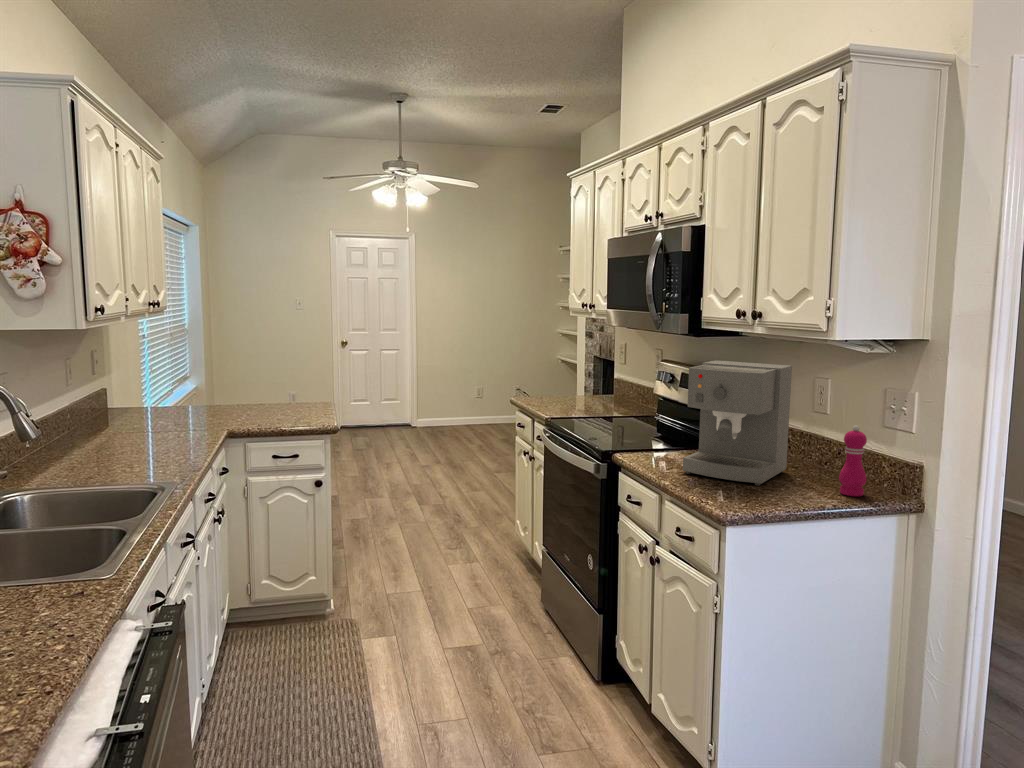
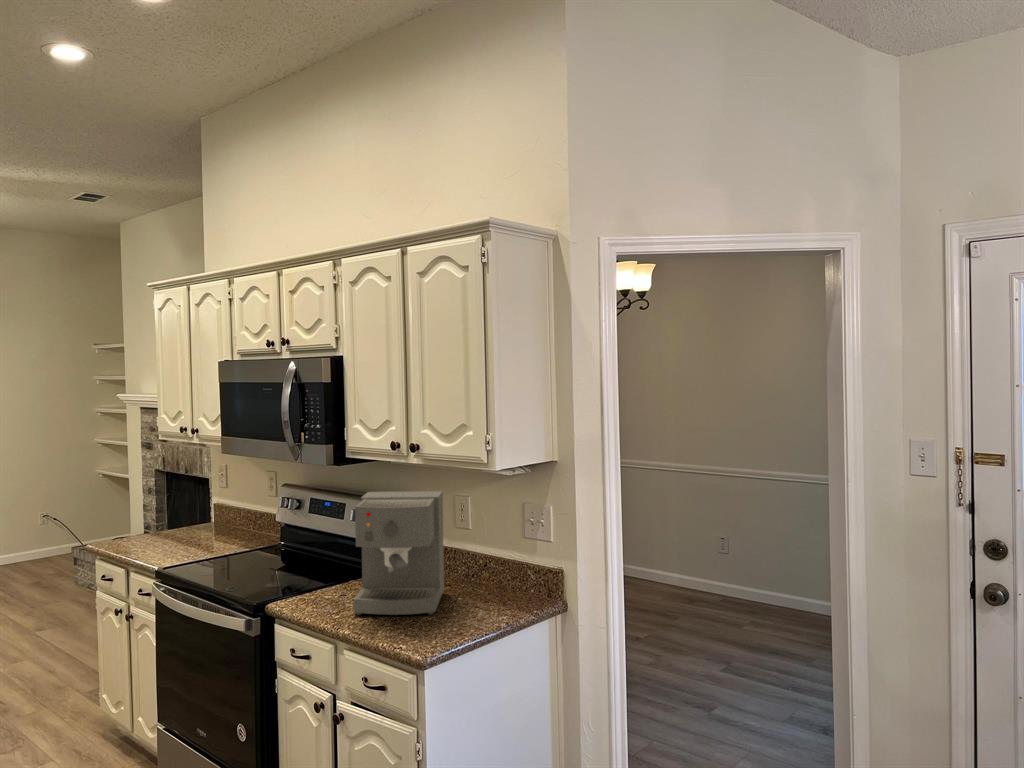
pepper mill: present [839,425,867,496] -> none [500,544,522,609]

